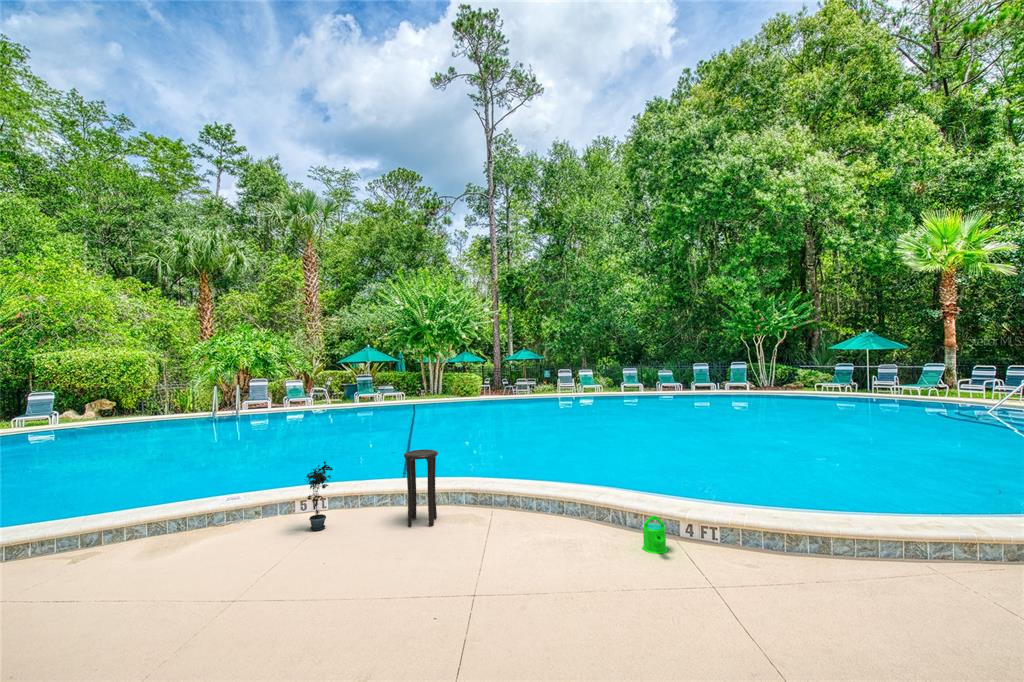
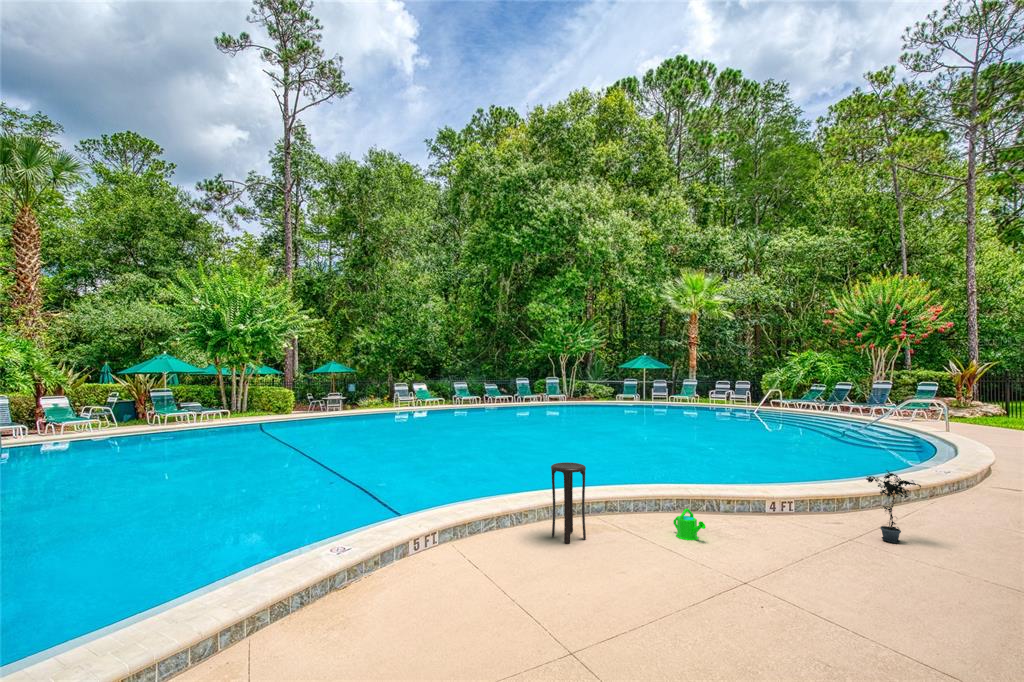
potted plant: present [306,462,333,531] -> present [866,470,921,543]
watering can: present [642,516,668,554] -> present [673,509,706,540]

